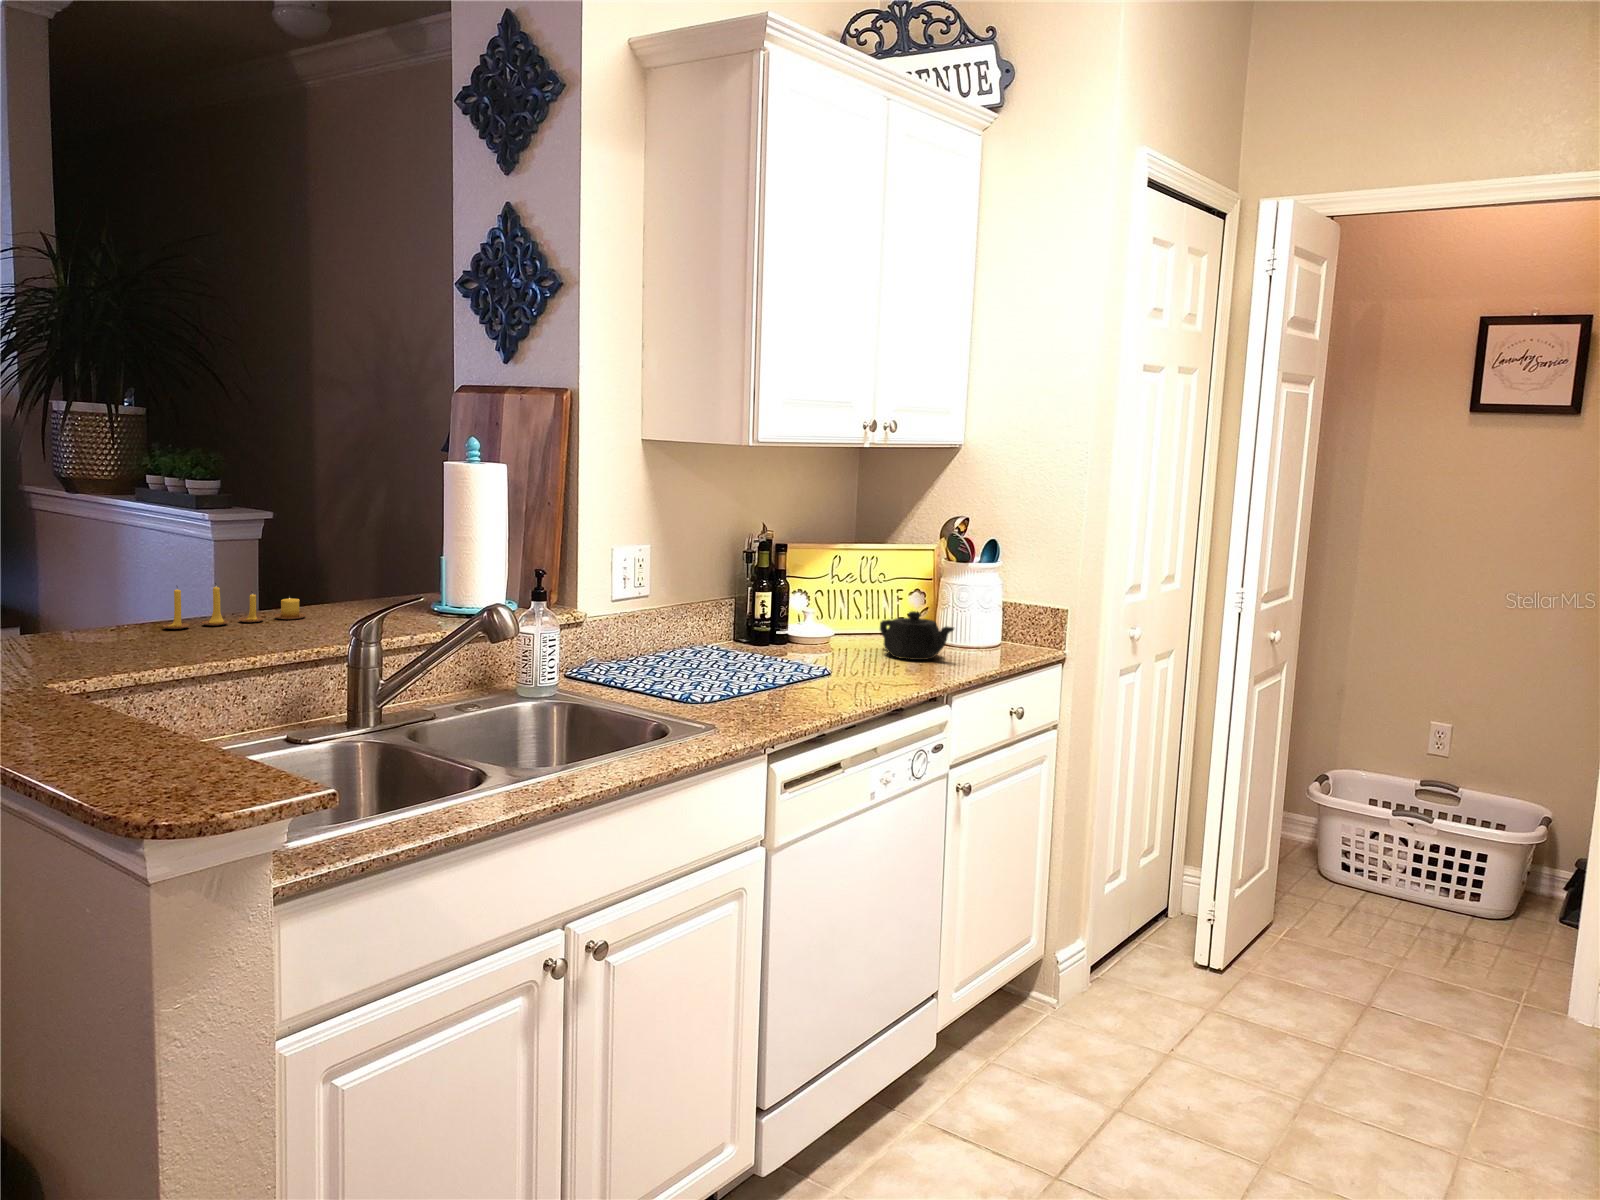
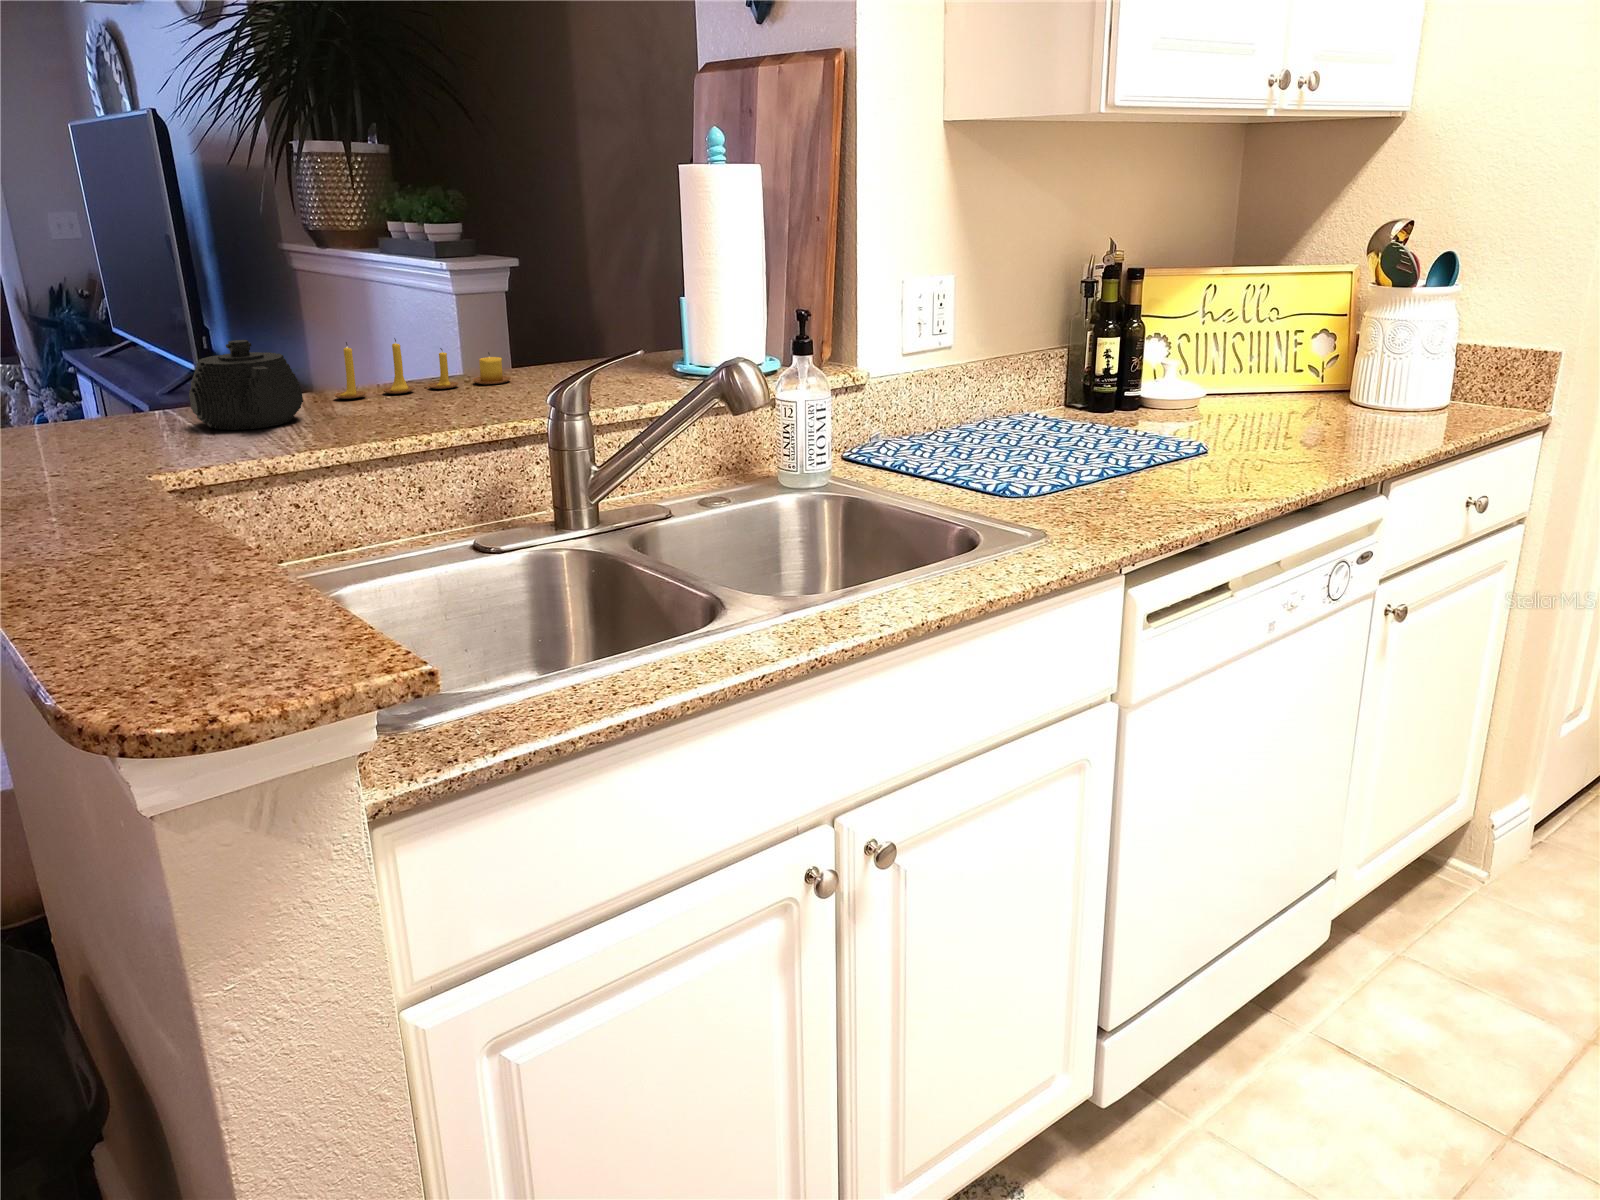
teapot: present [880,611,954,660] -> present [189,340,303,430]

